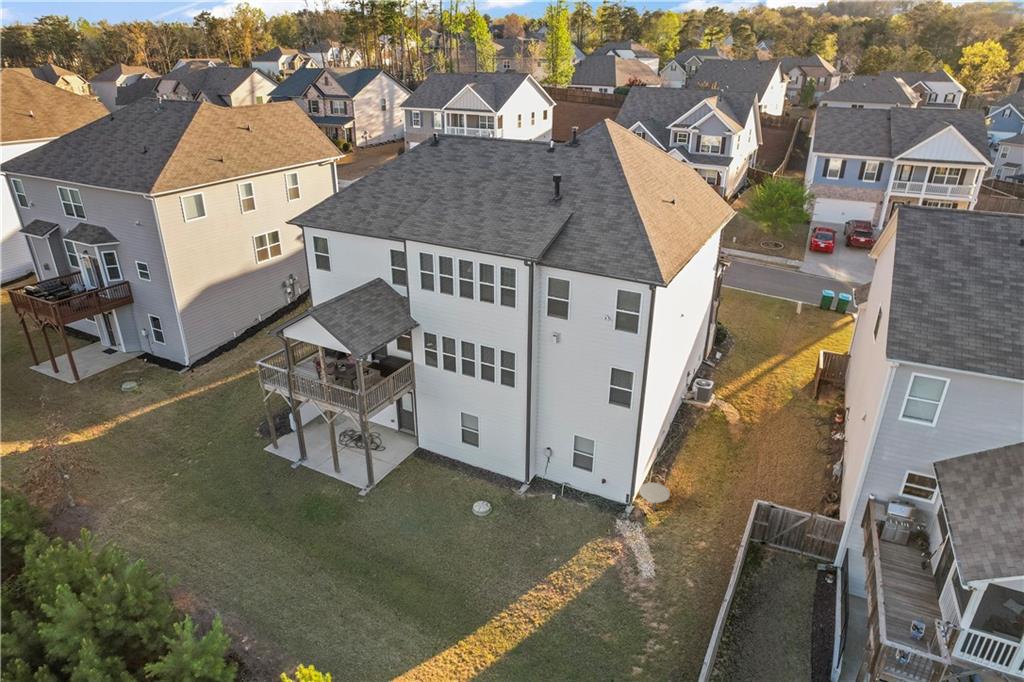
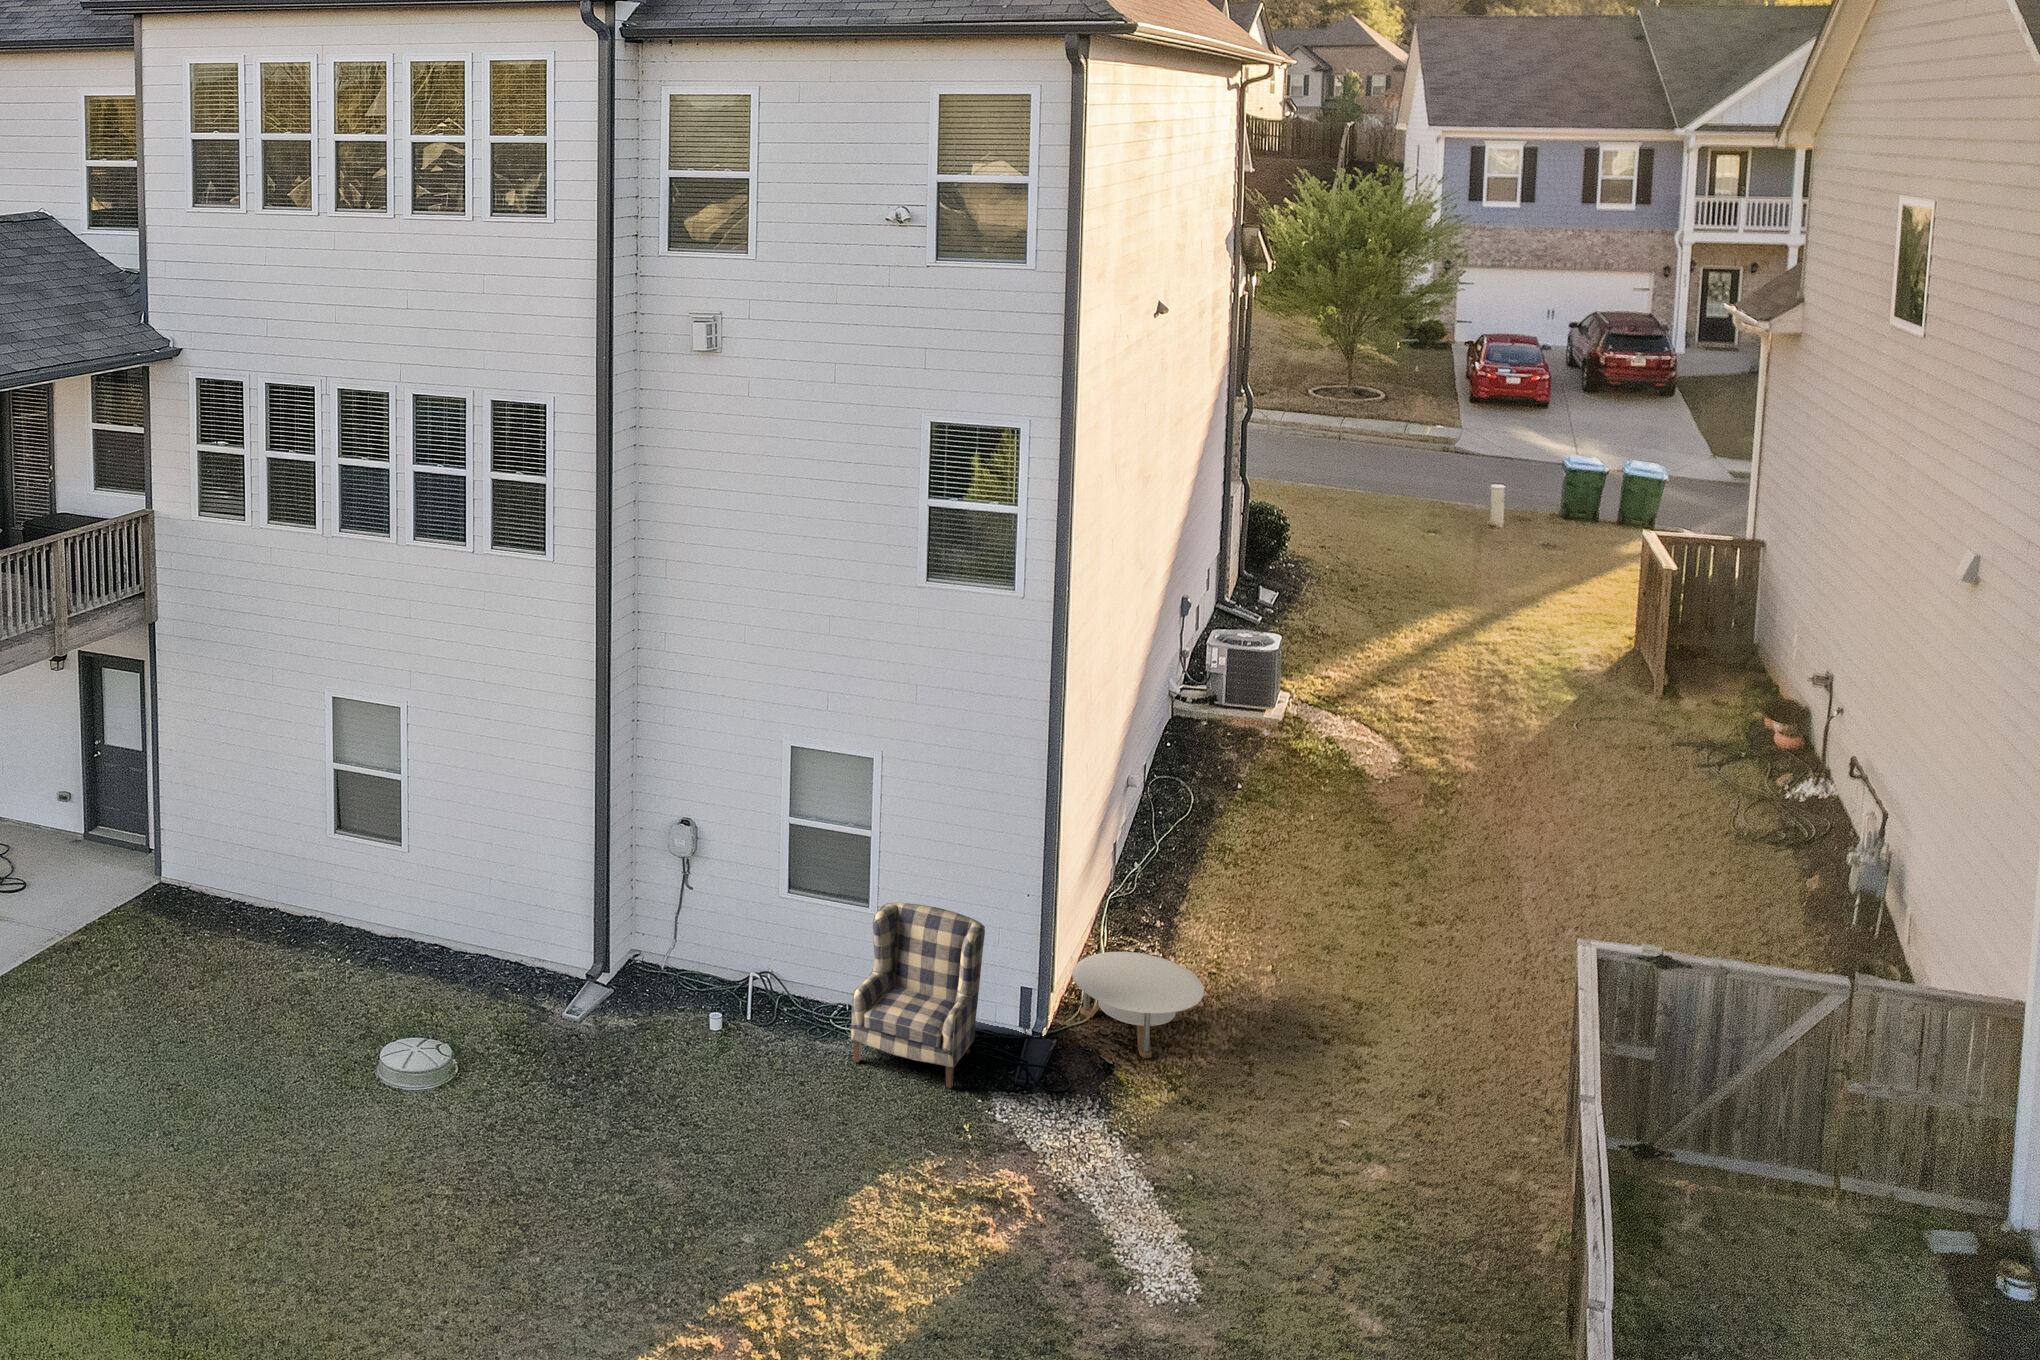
chair: none [585,474,618,519] -> present [851,903,985,1088]

